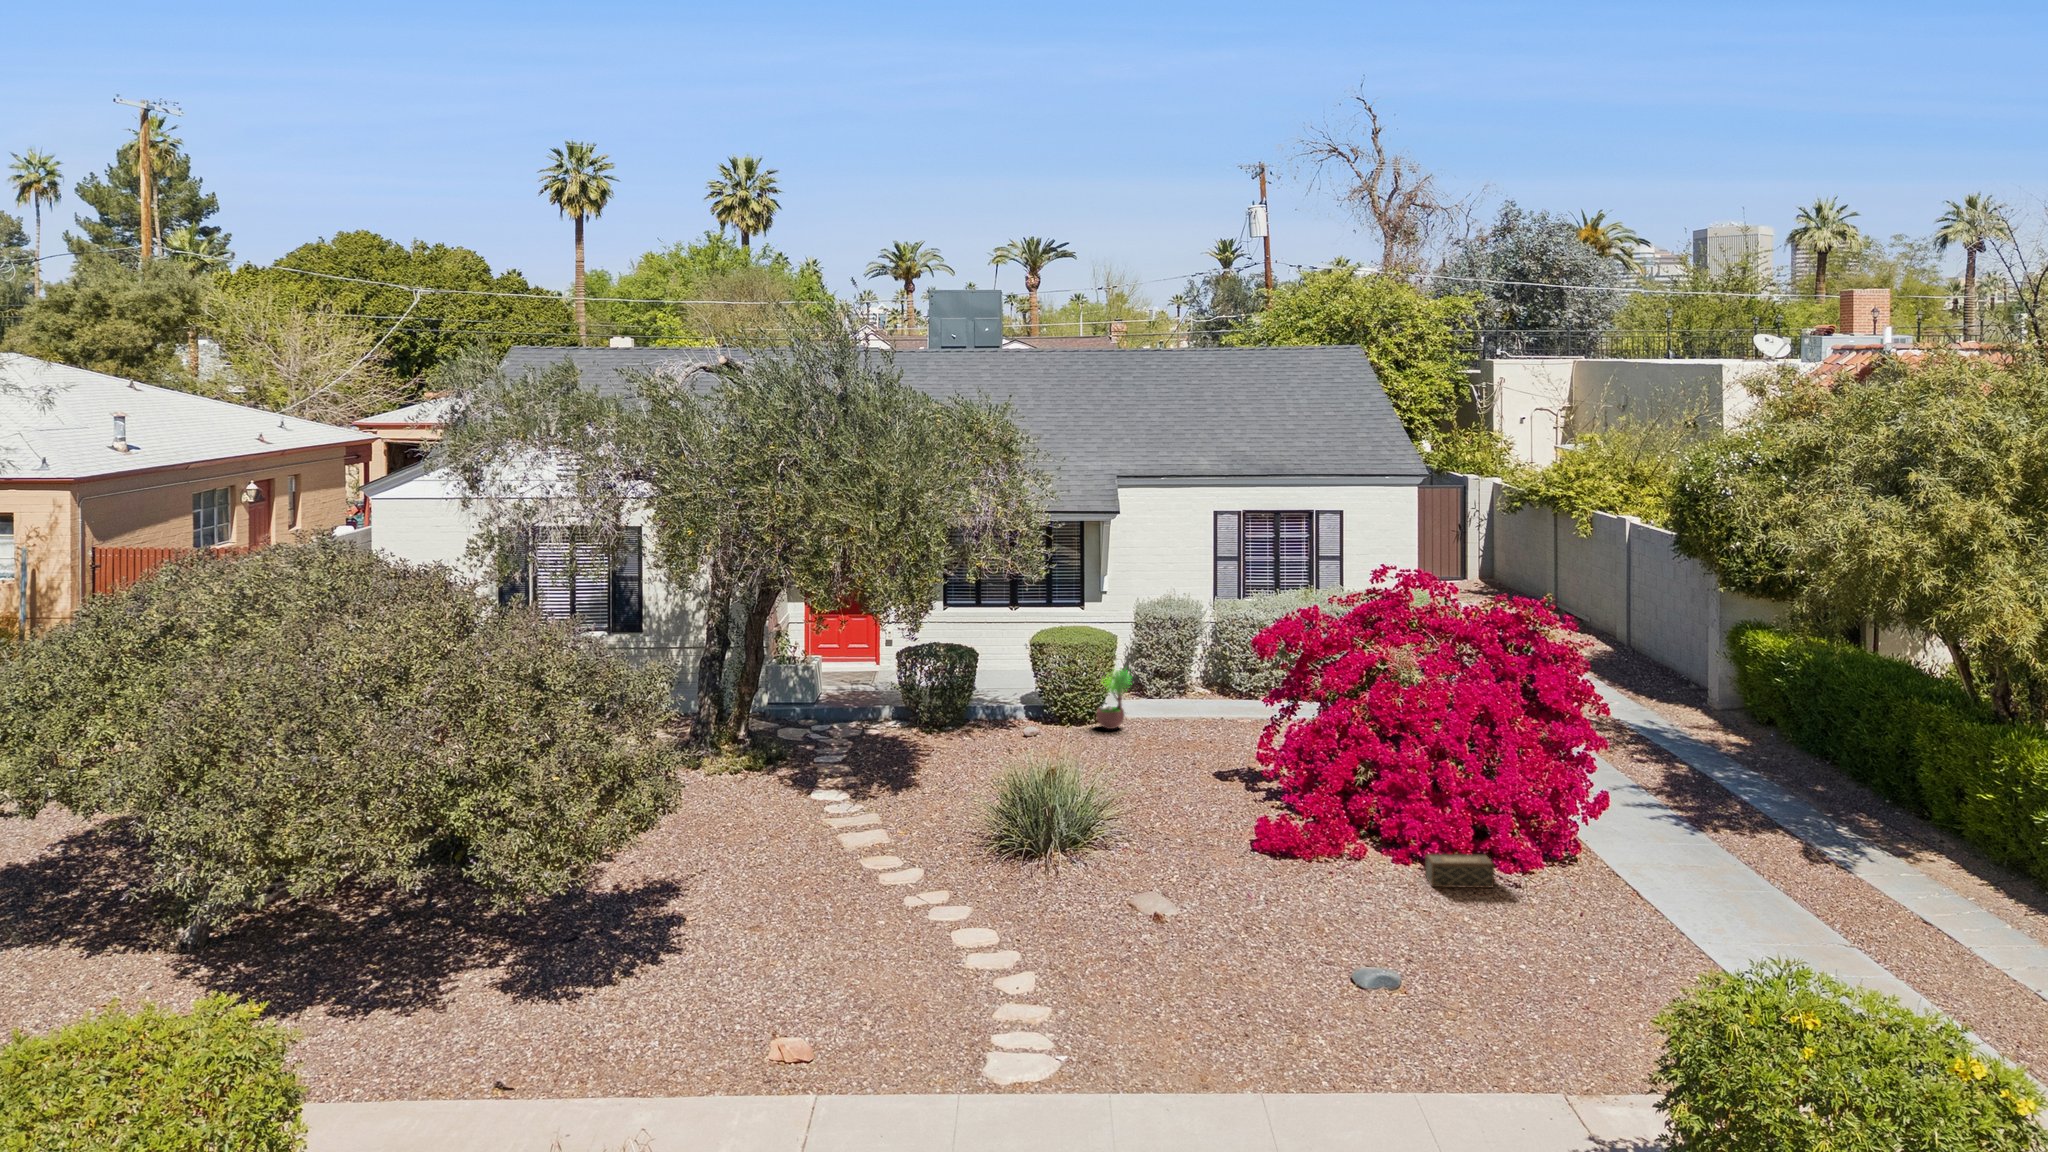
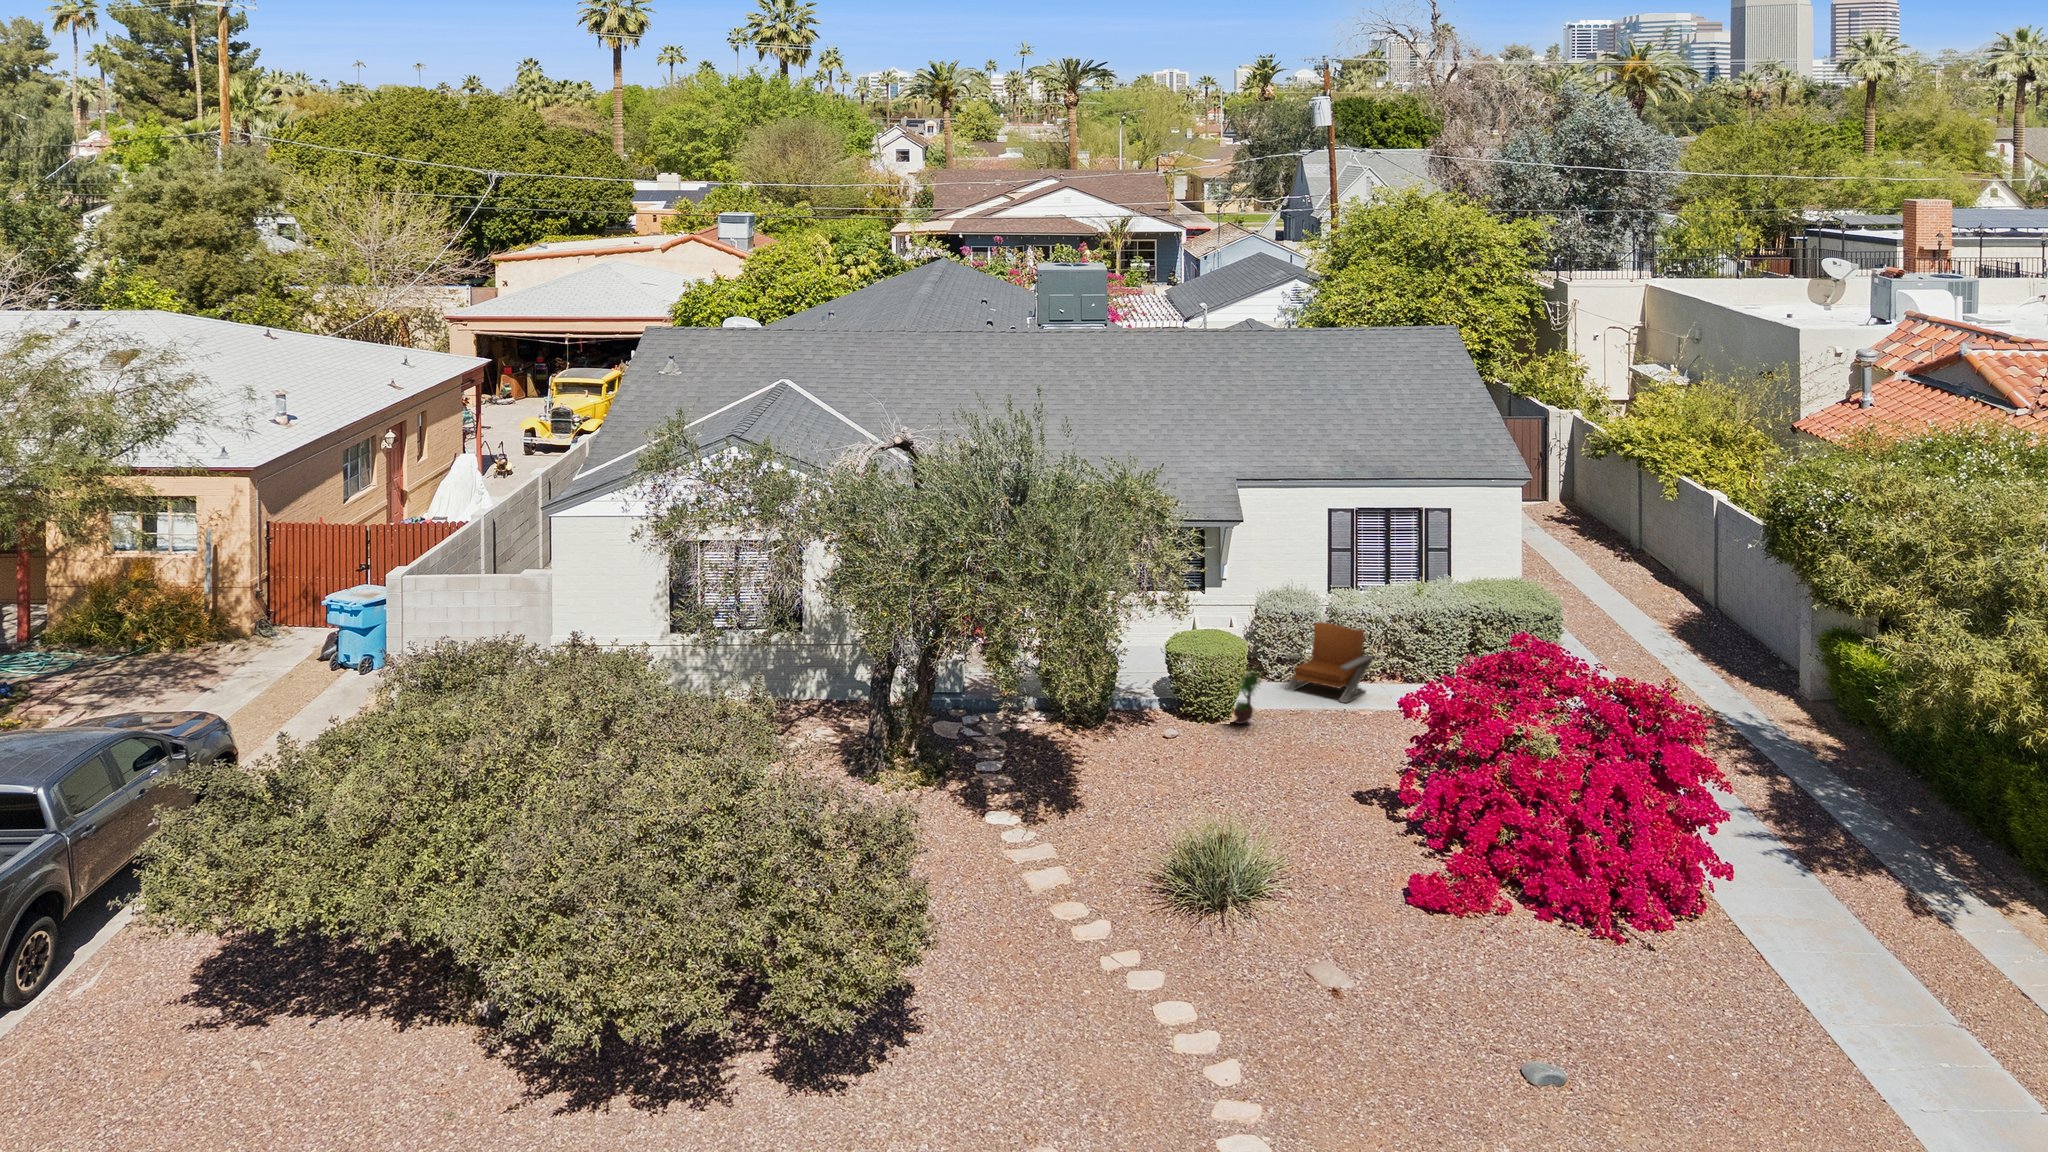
lounge chair: none [1166,635,1261,715] -> present [1285,621,1373,703]
woven basket: present [1425,854,1495,888] -> none [1568,916,1634,951]

